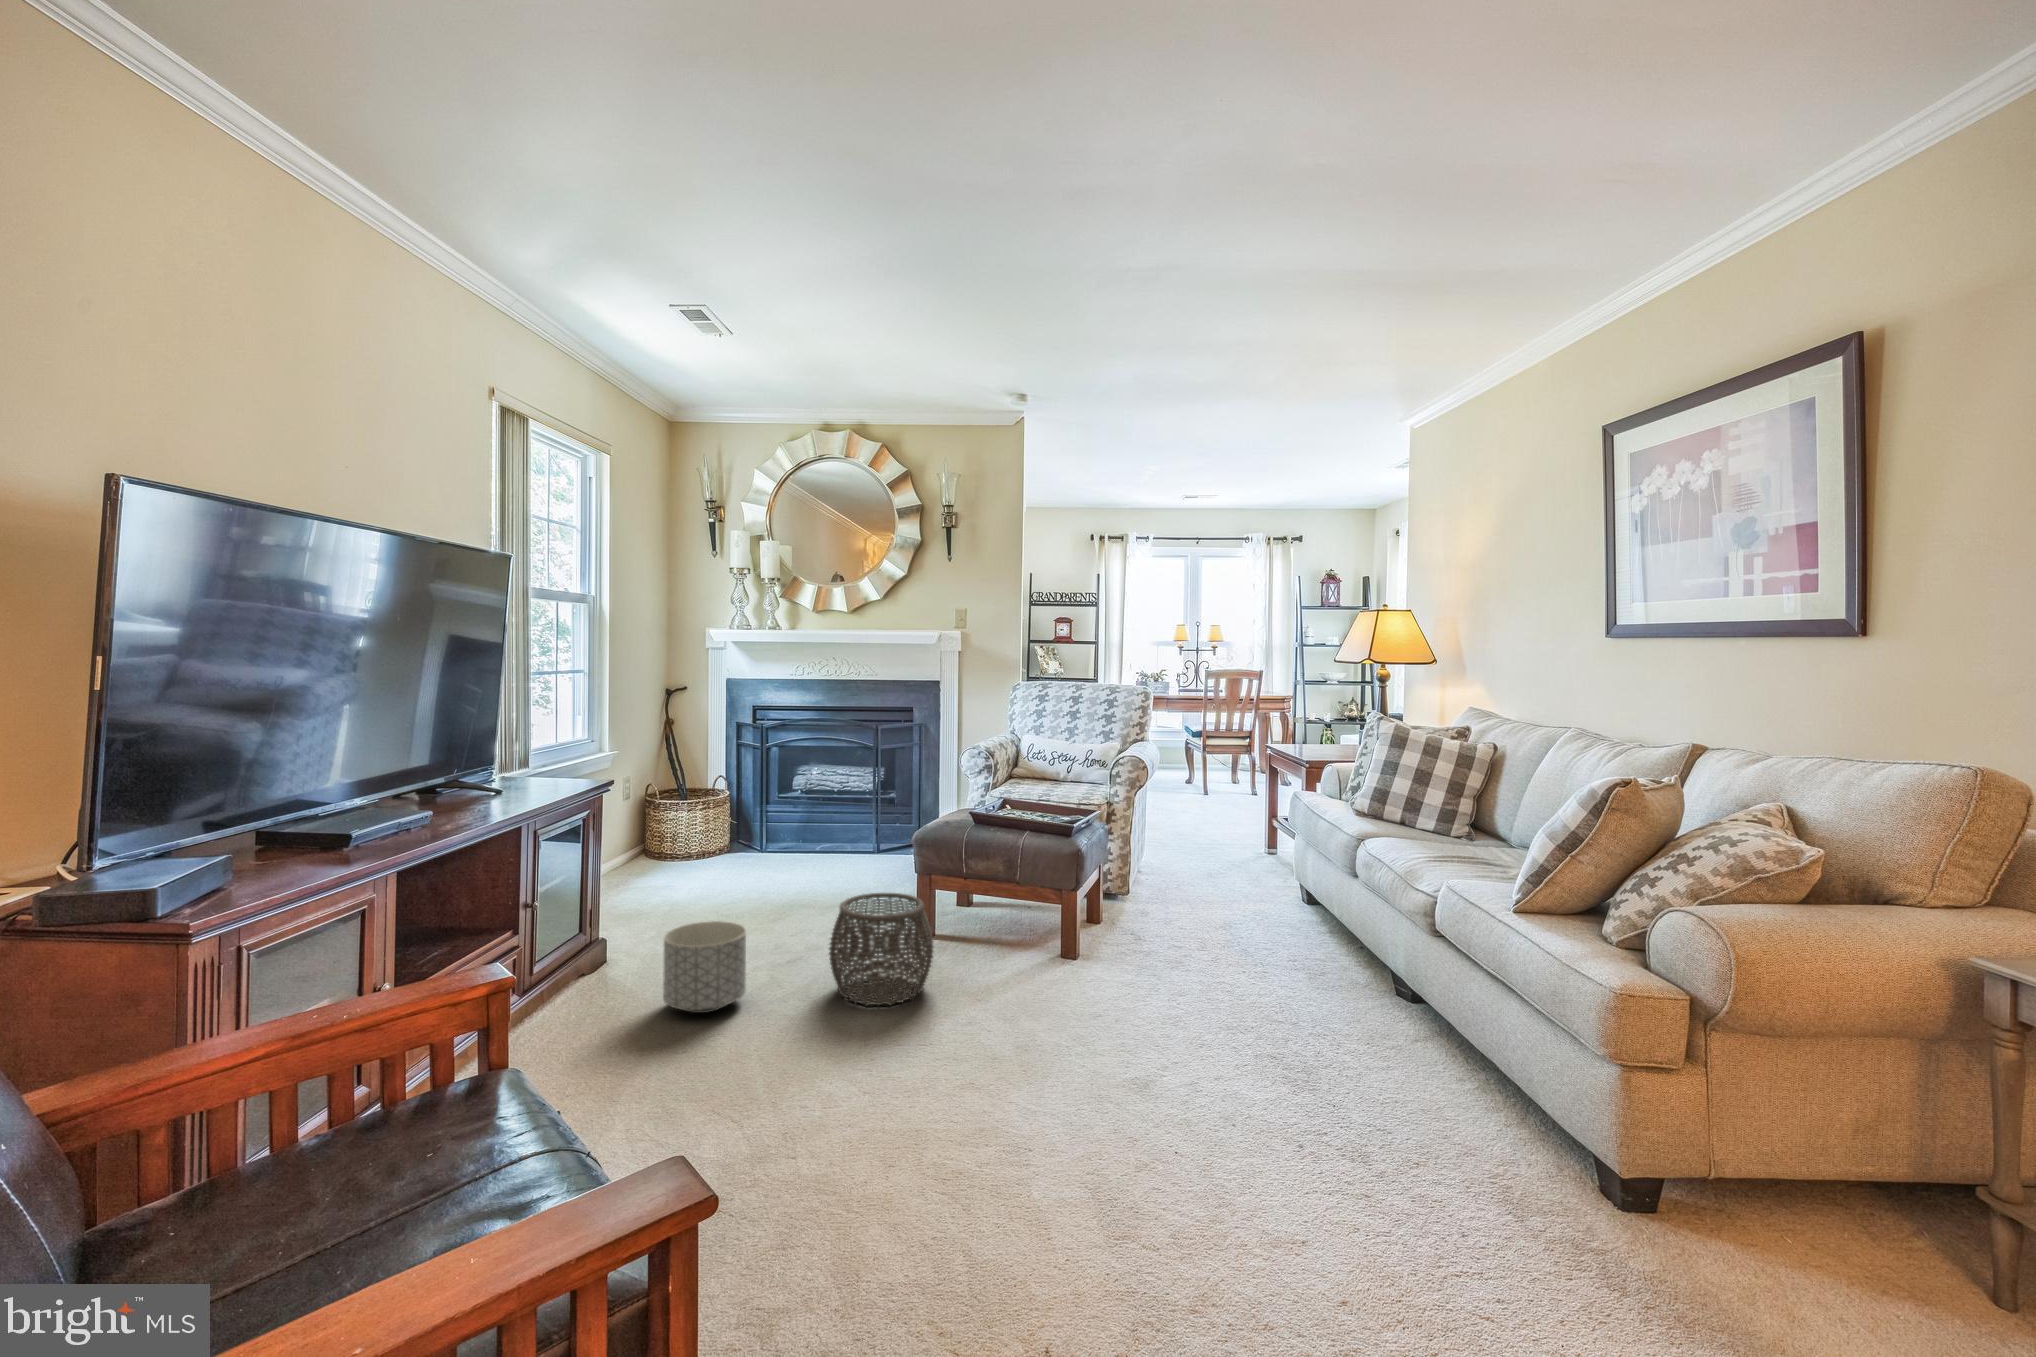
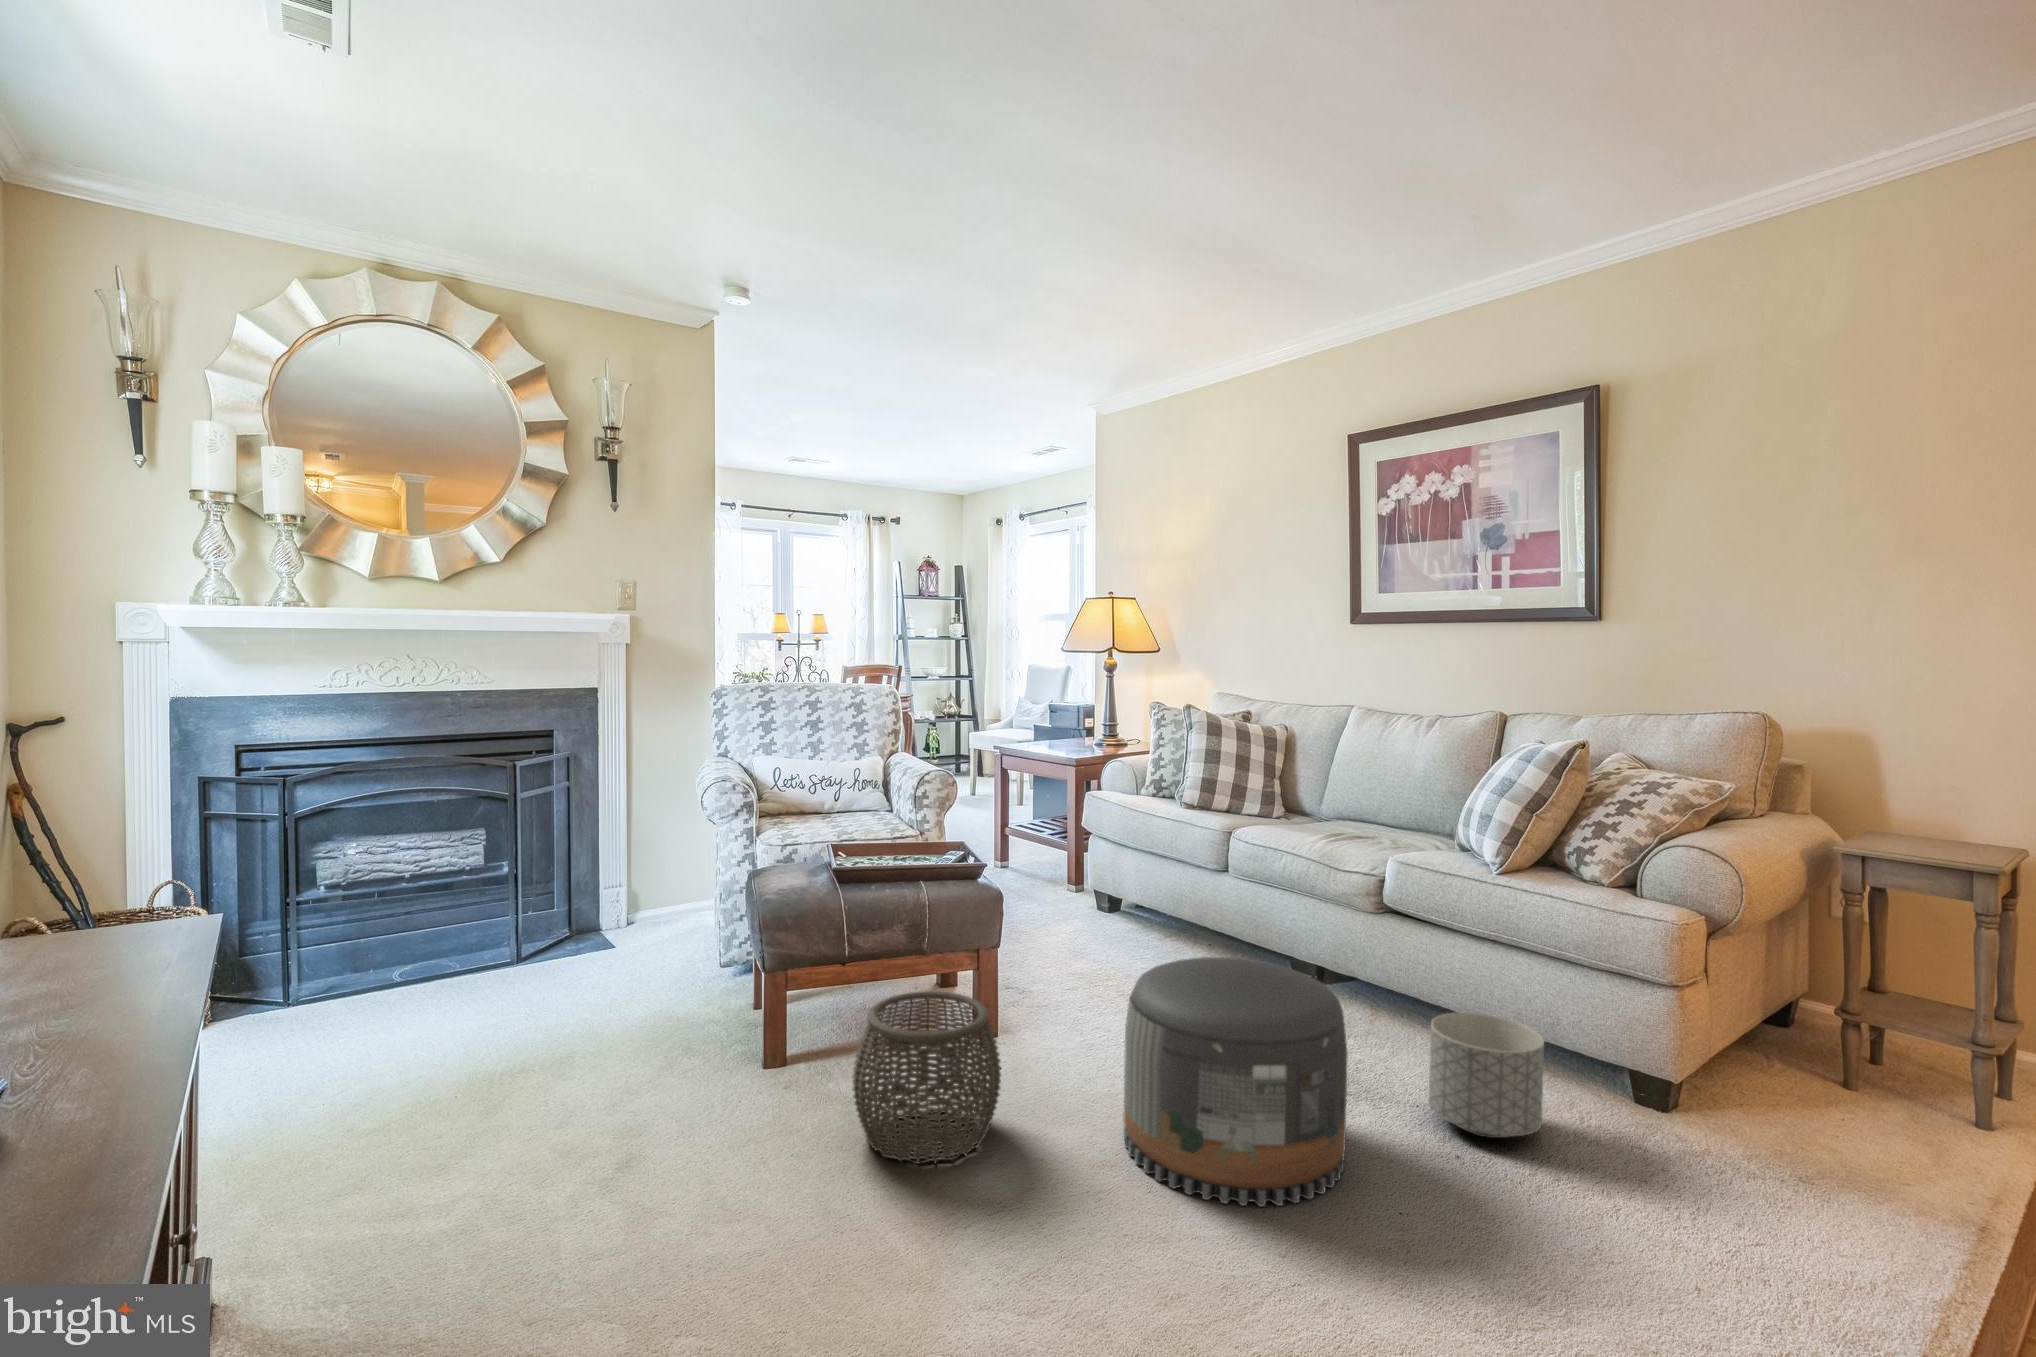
pouf: none [946,908,1126,1110] -> present [1123,957,1348,1206]
planter: present [663,921,746,1013] -> present [1429,1013,1544,1138]

